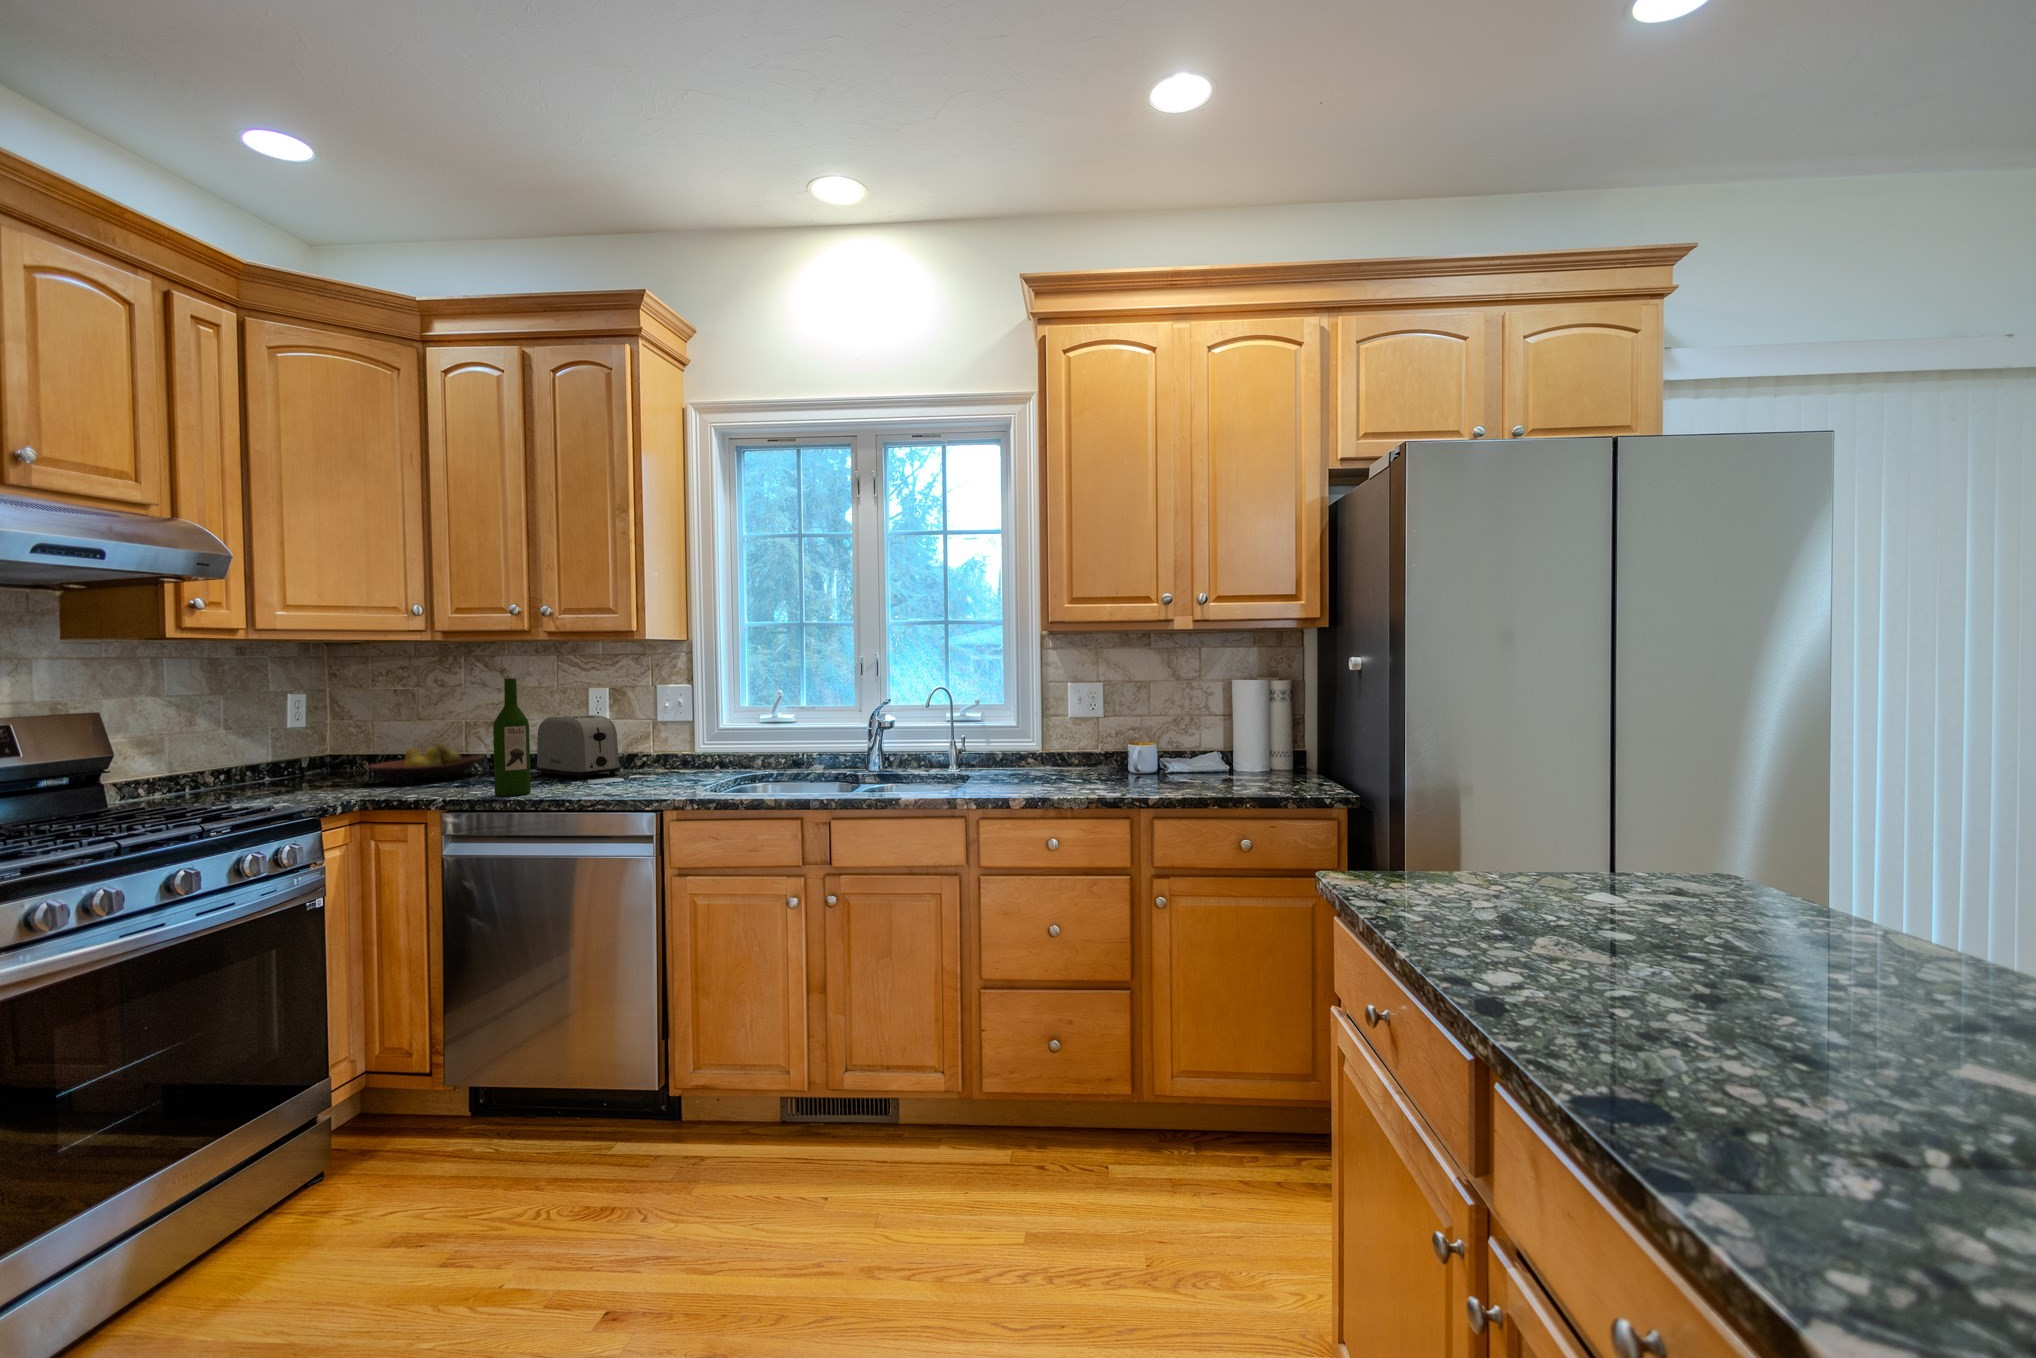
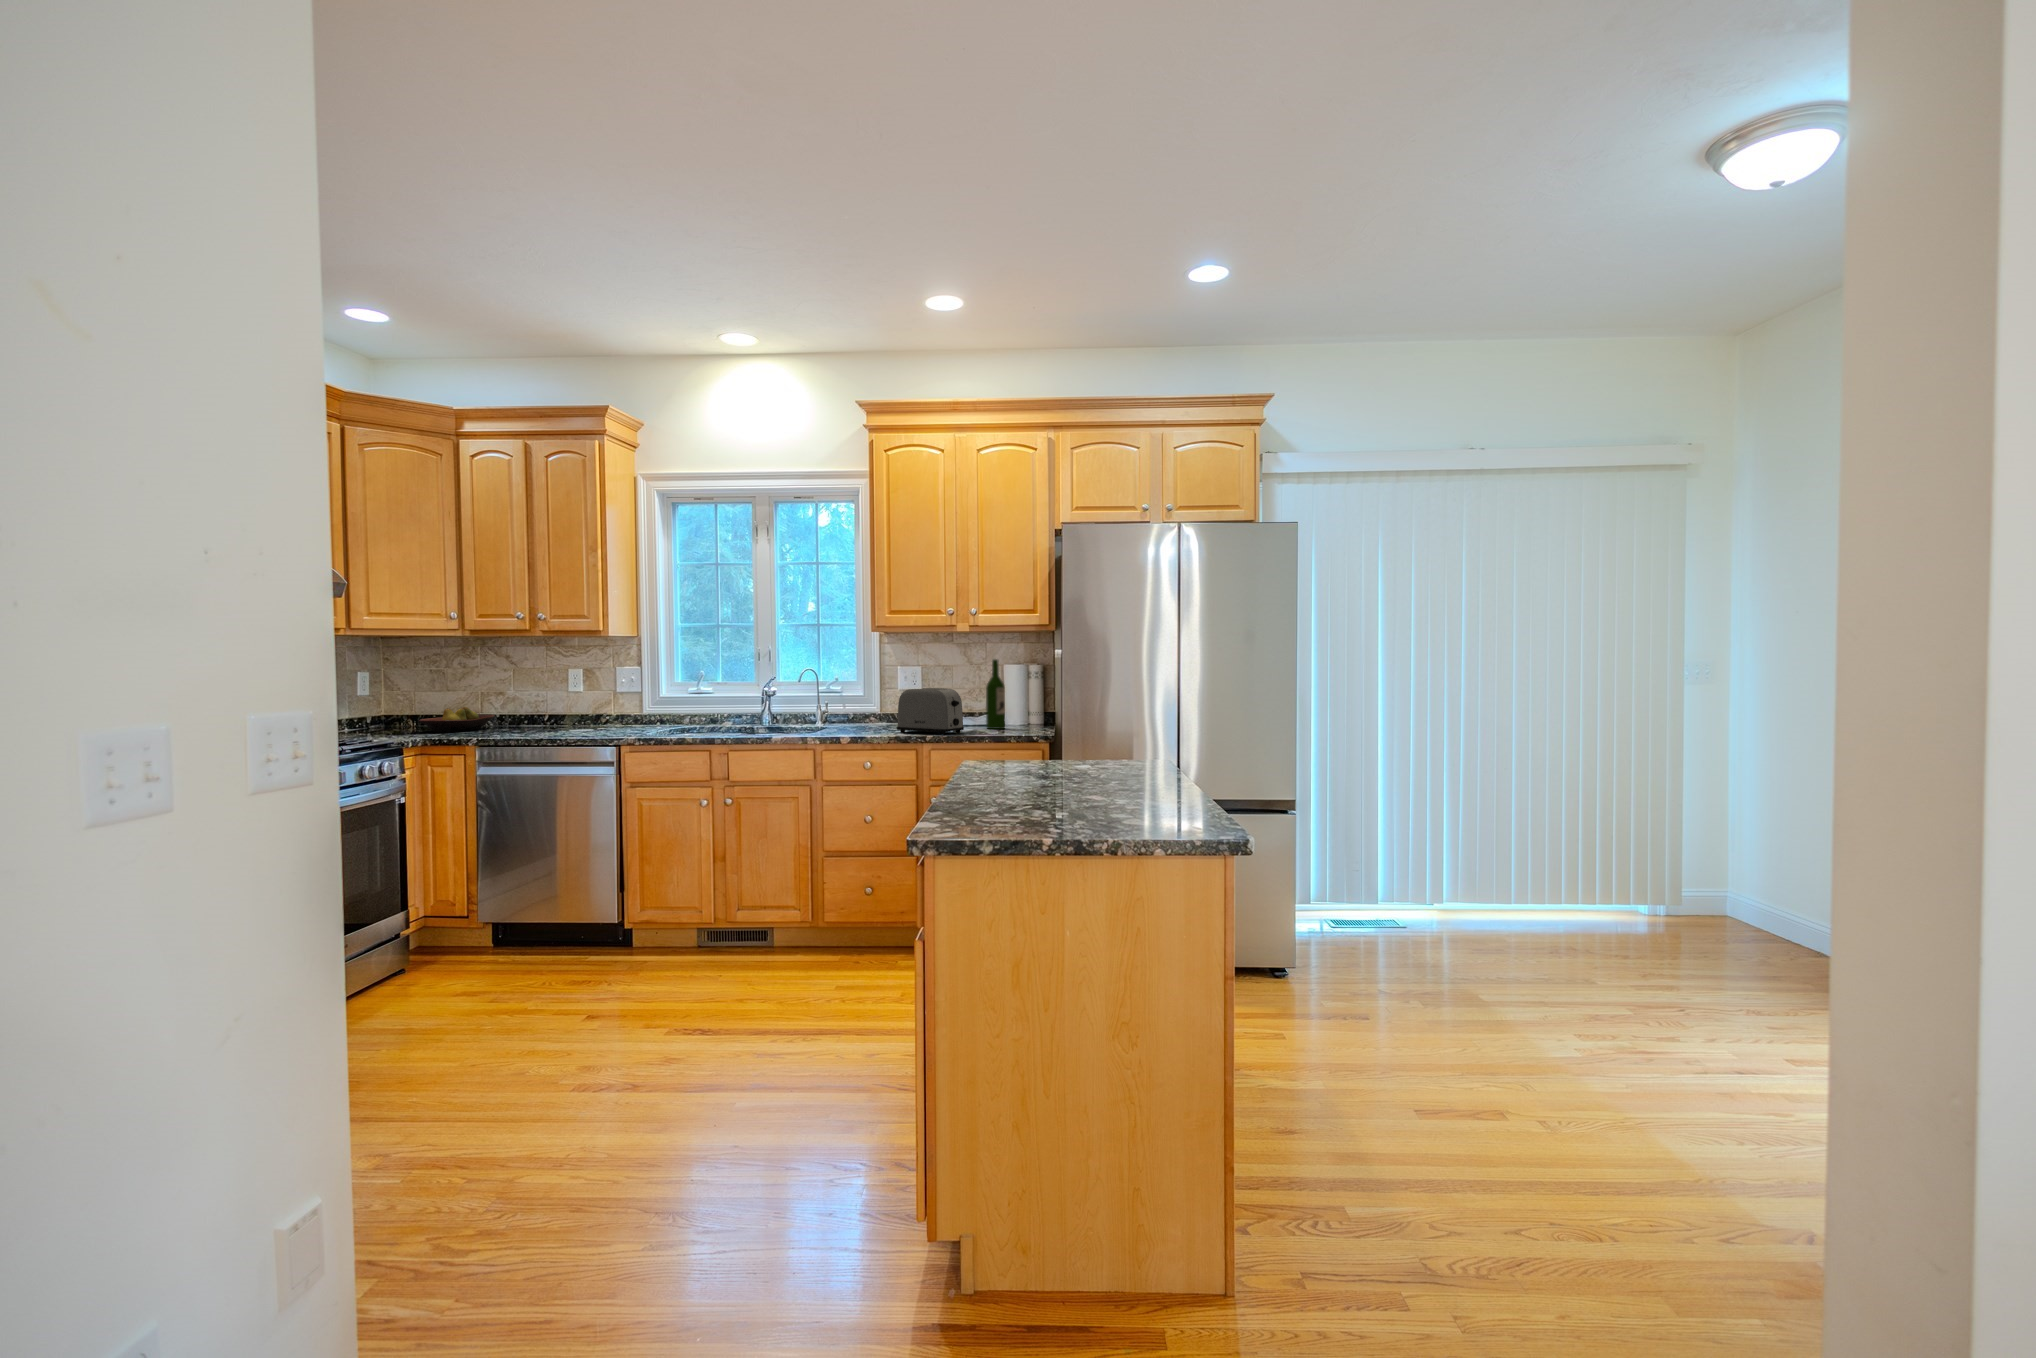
wine bottle: present [493,679,531,796] -> present [986,659,1005,729]
toaster: present [536,715,620,779] -> present [897,688,964,735]

